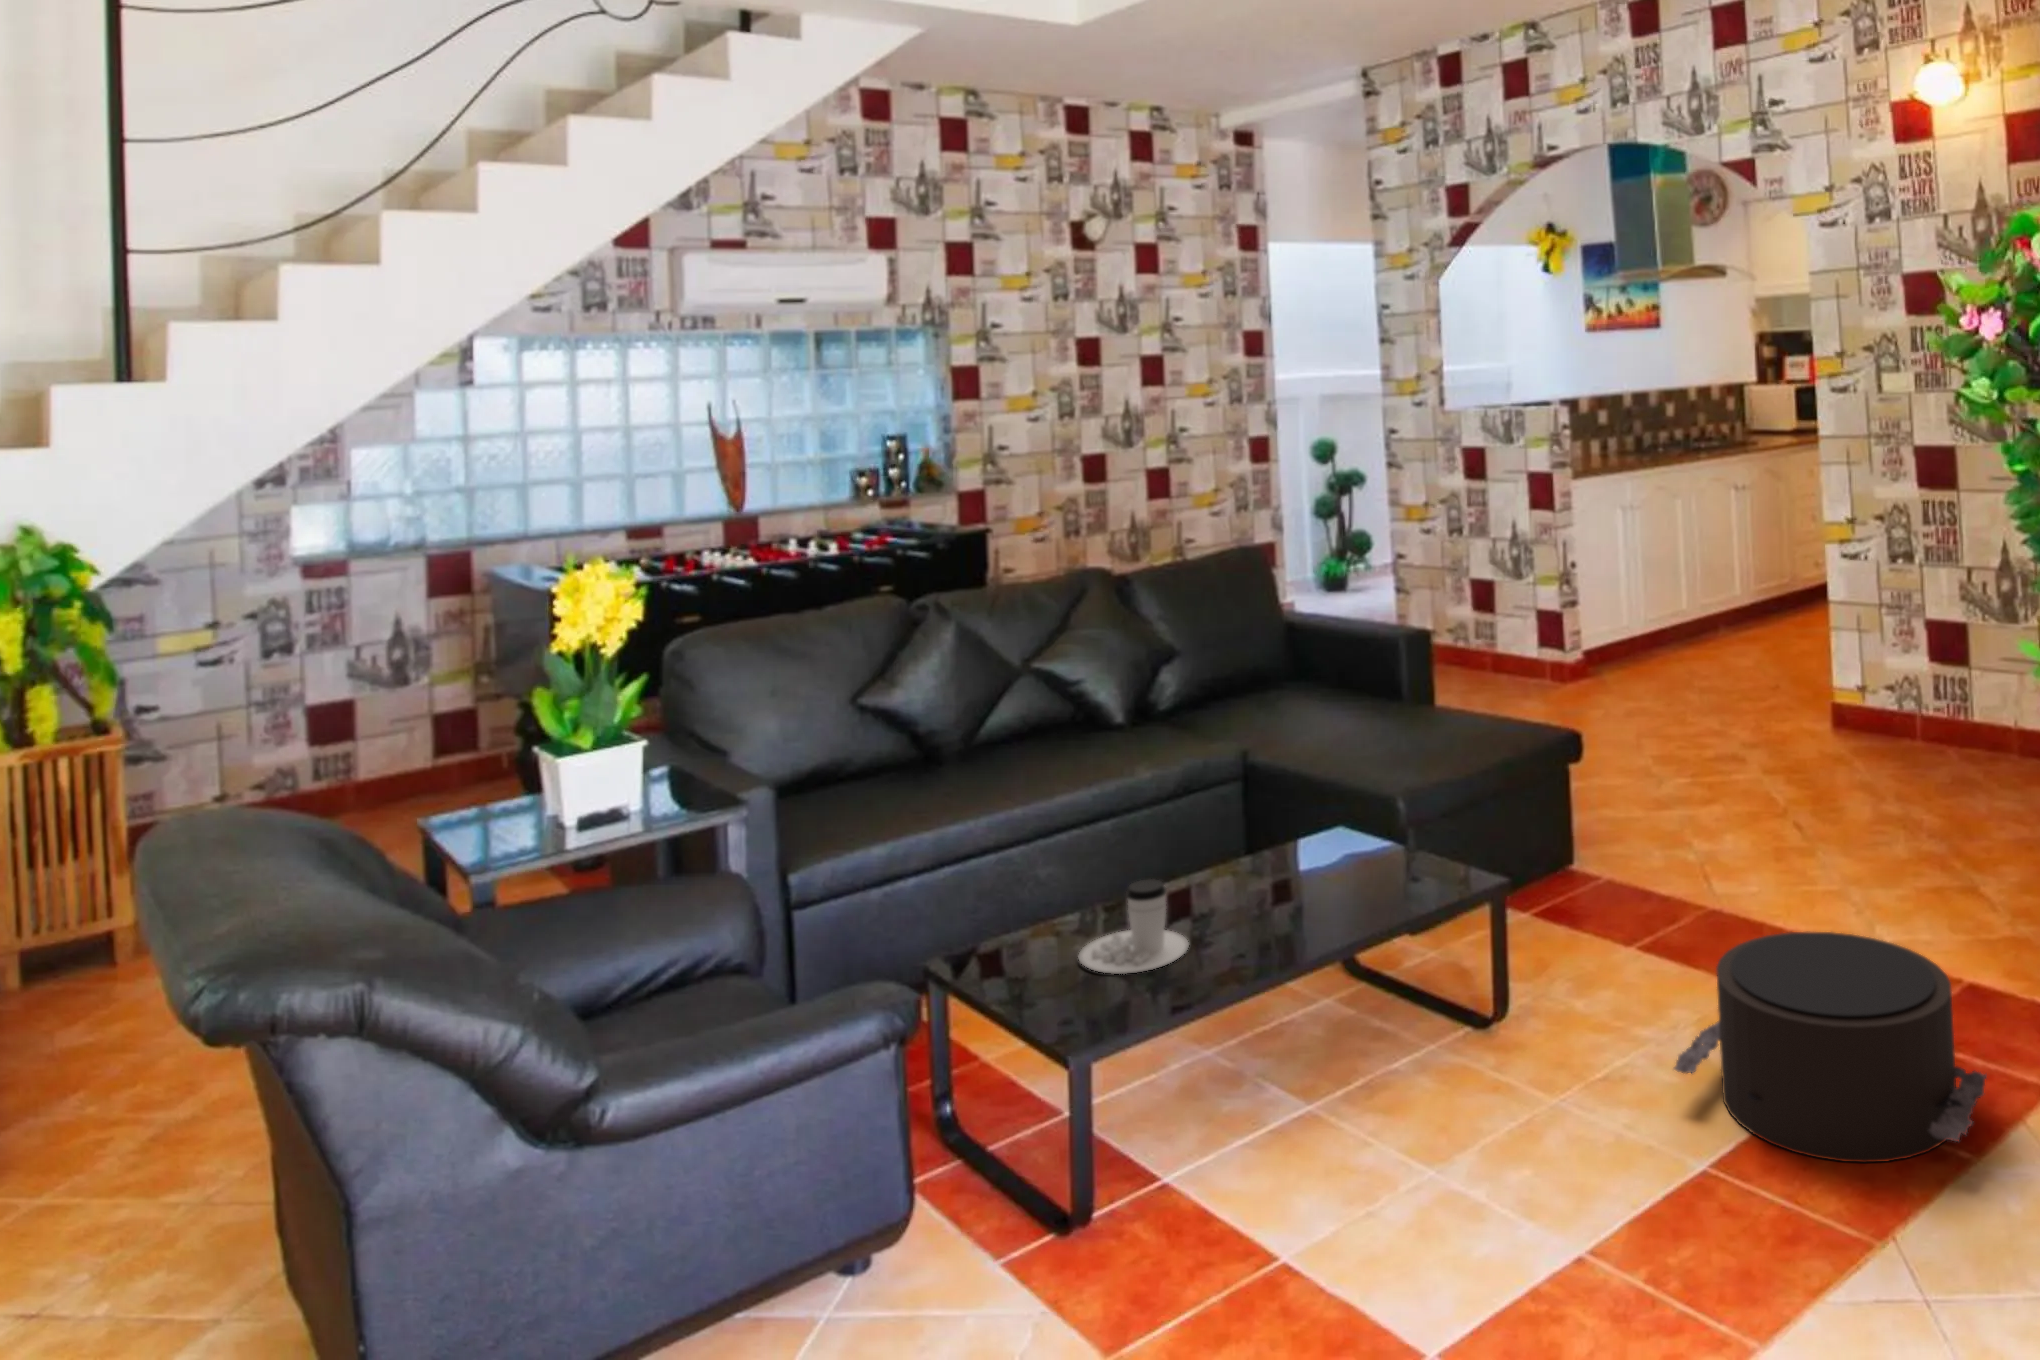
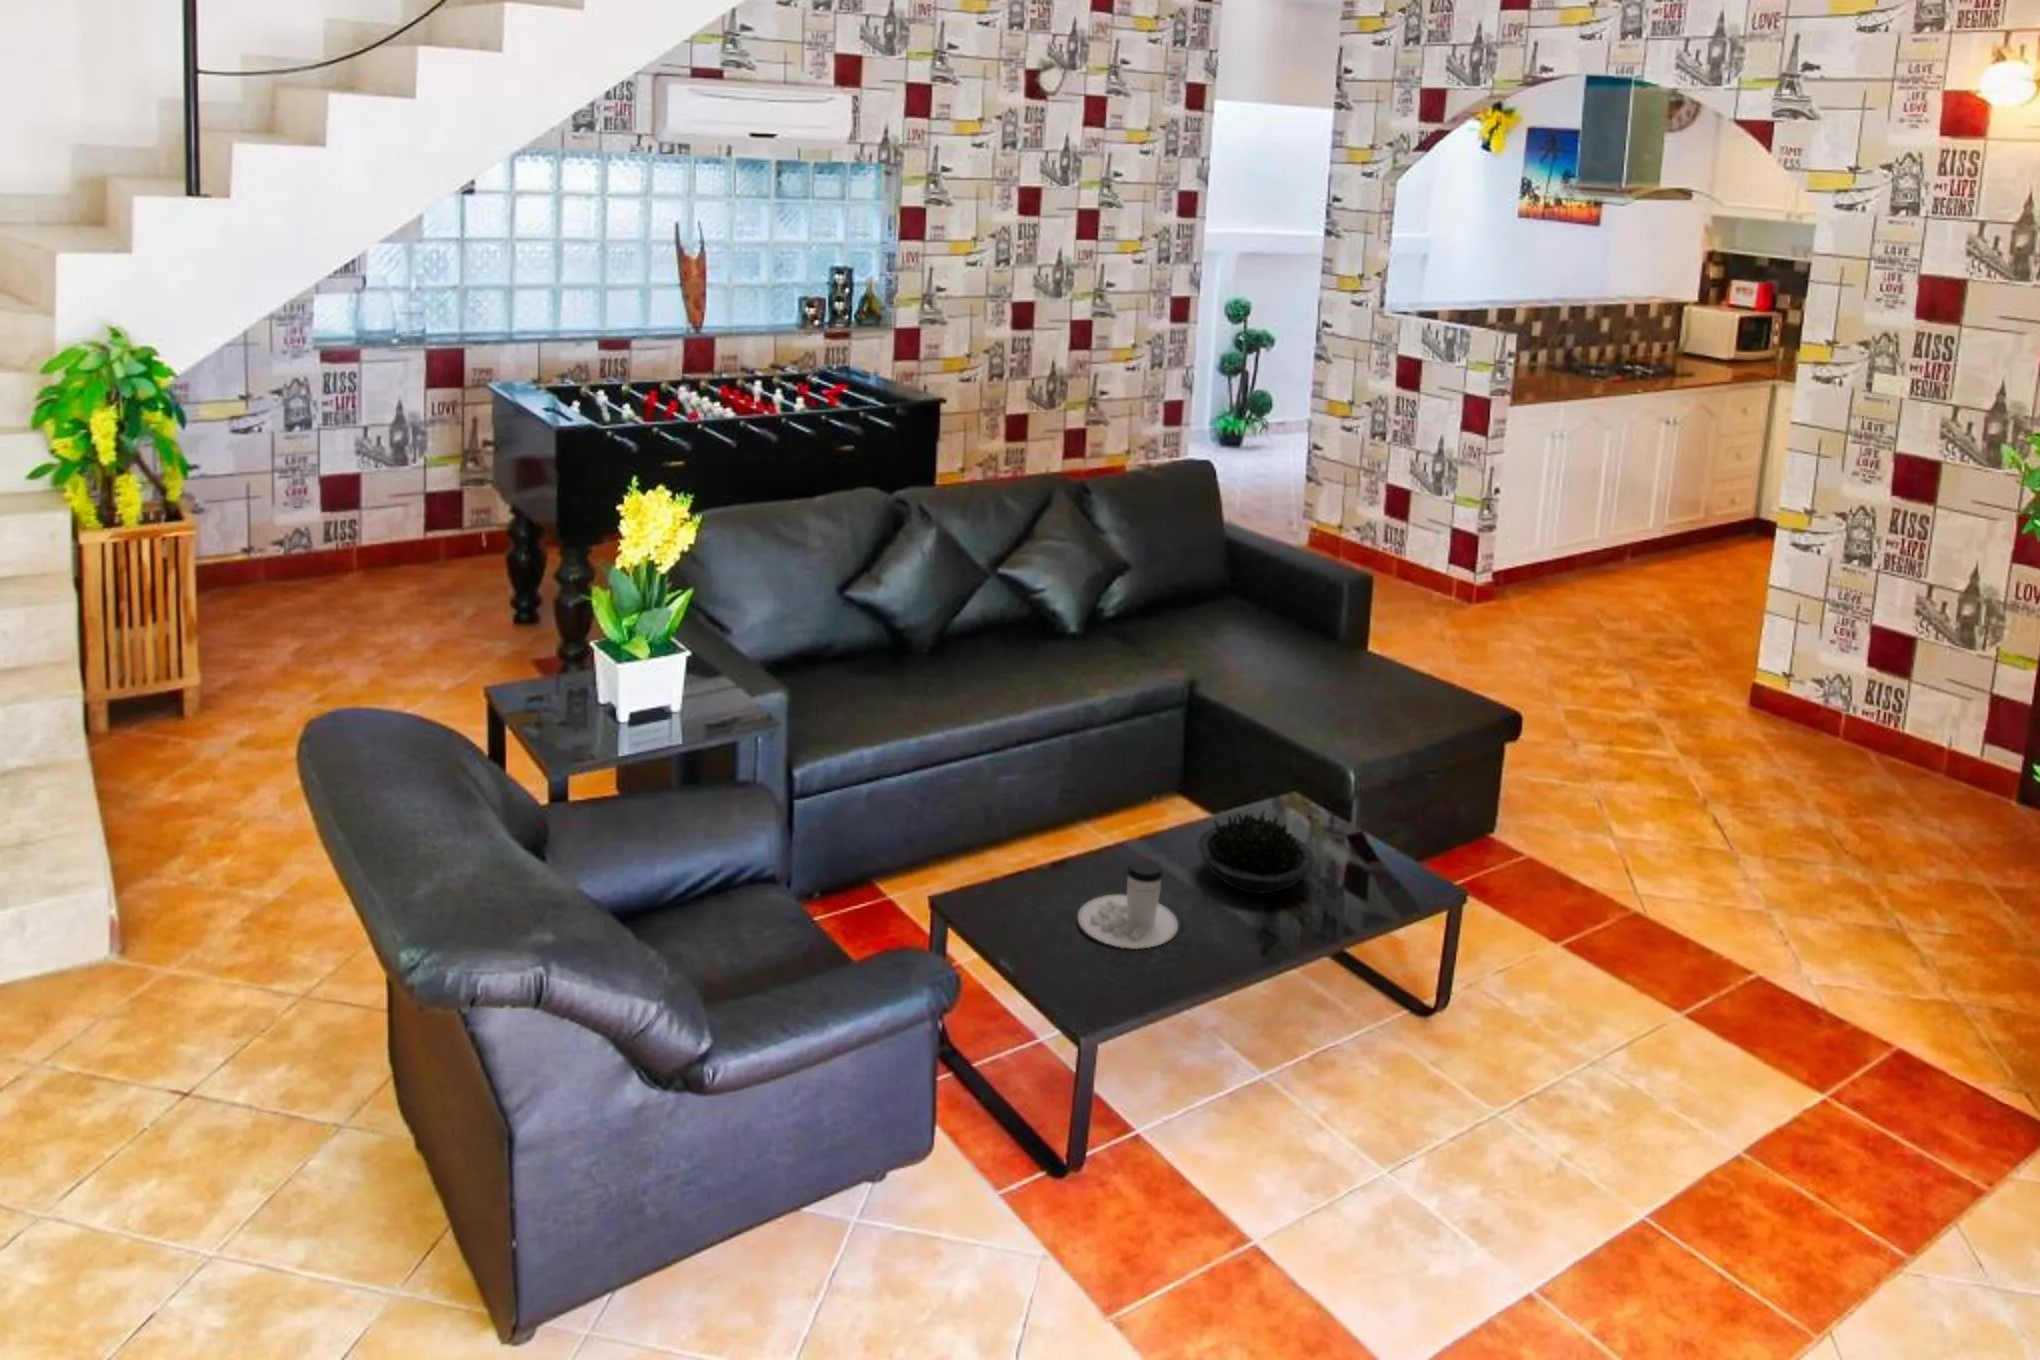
succulent plant: none [1217,830,1341,910] -> present [1198,811,1314,893]
pouf: present [1674,932,1987,1163] -> none [1615,993,1926,1247]

